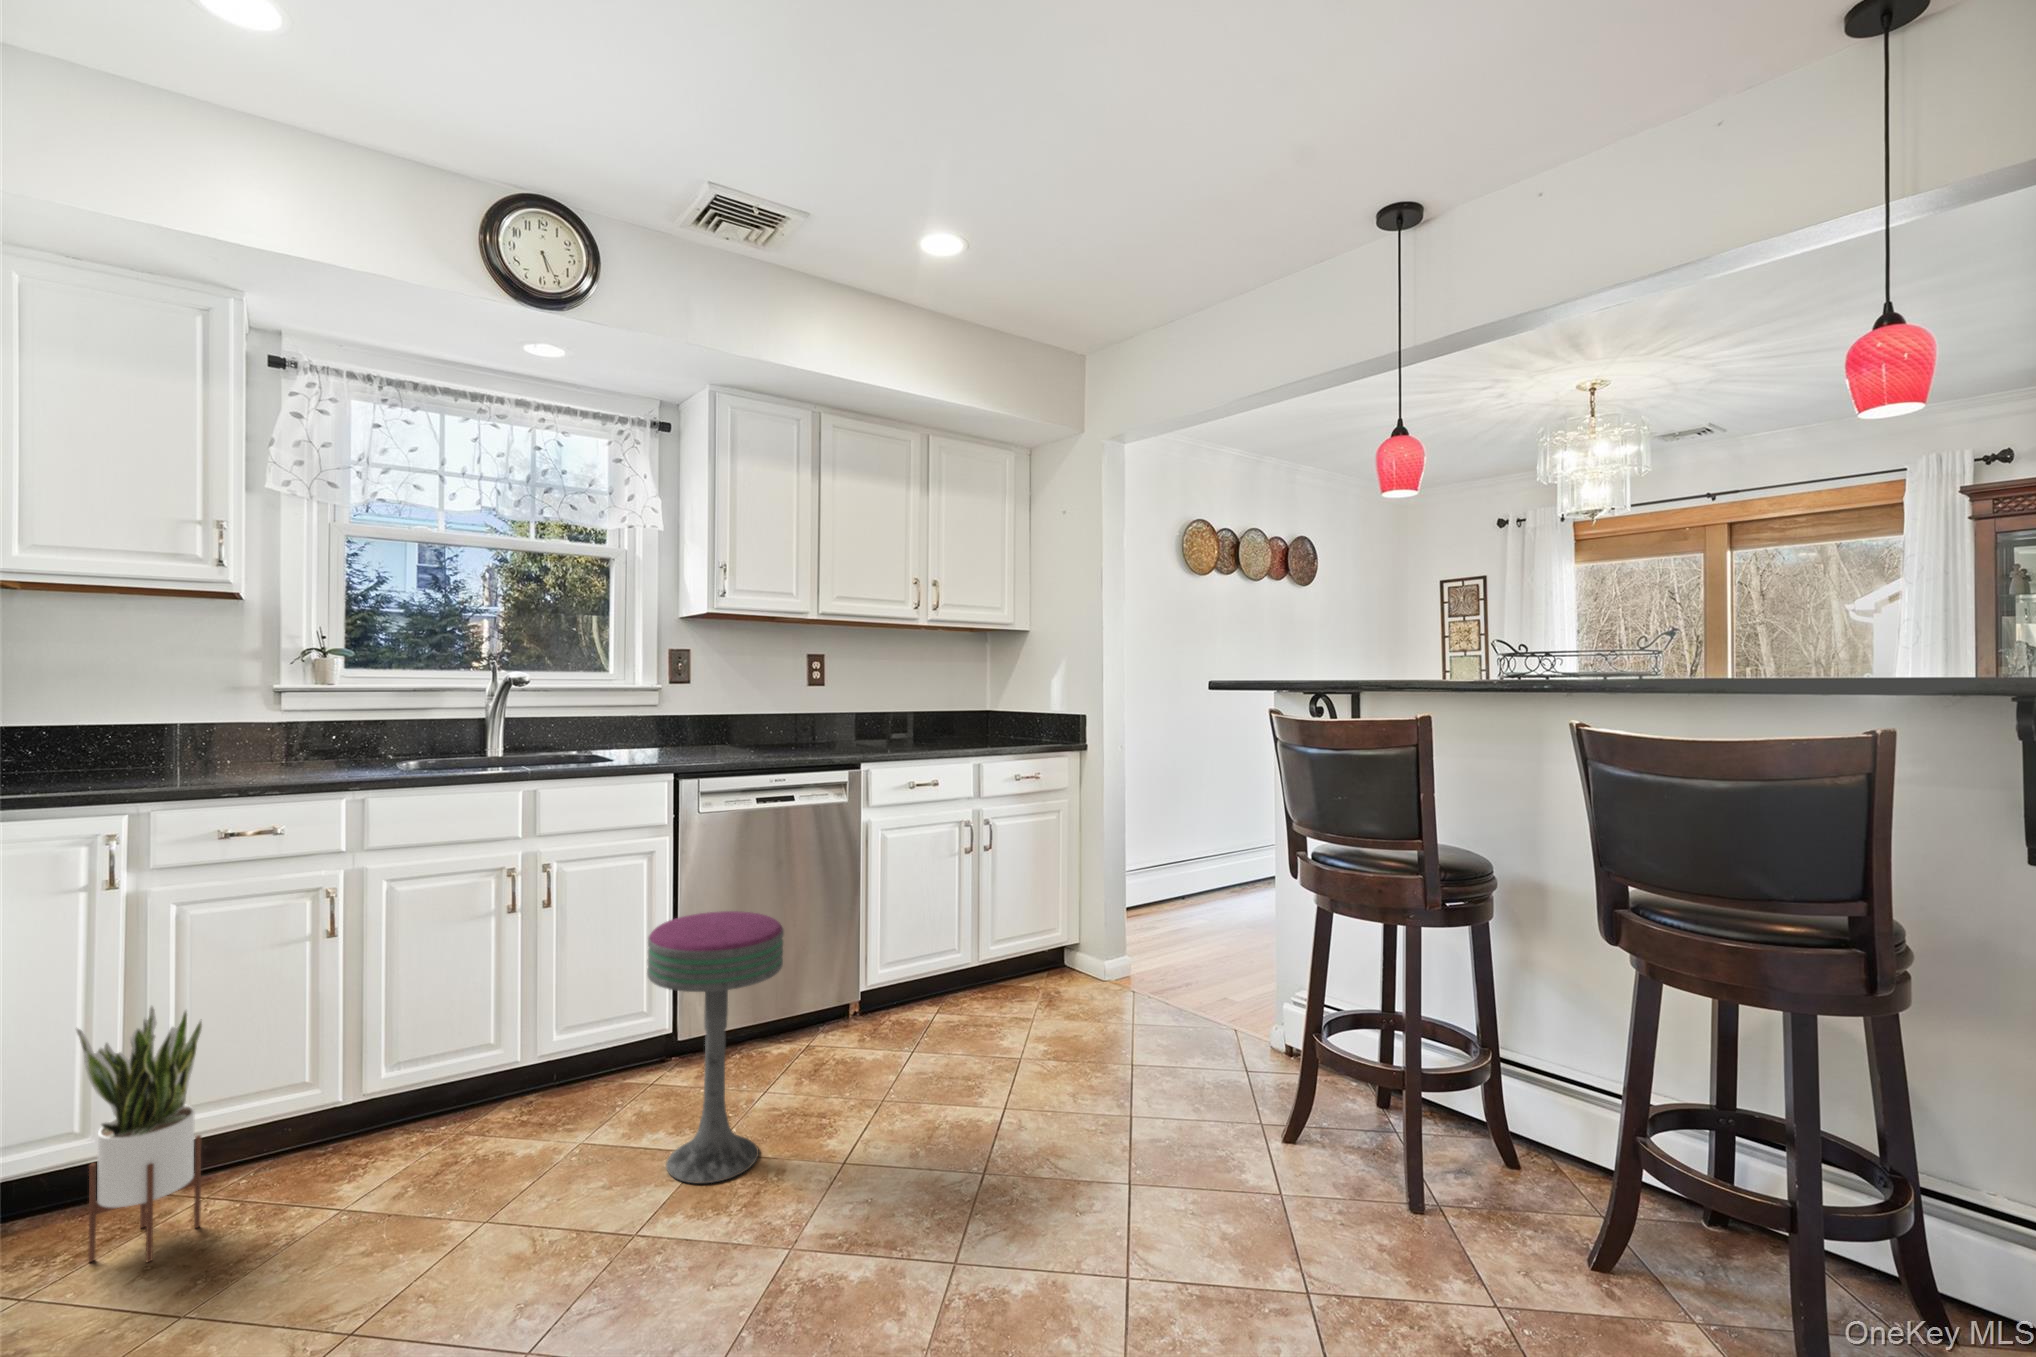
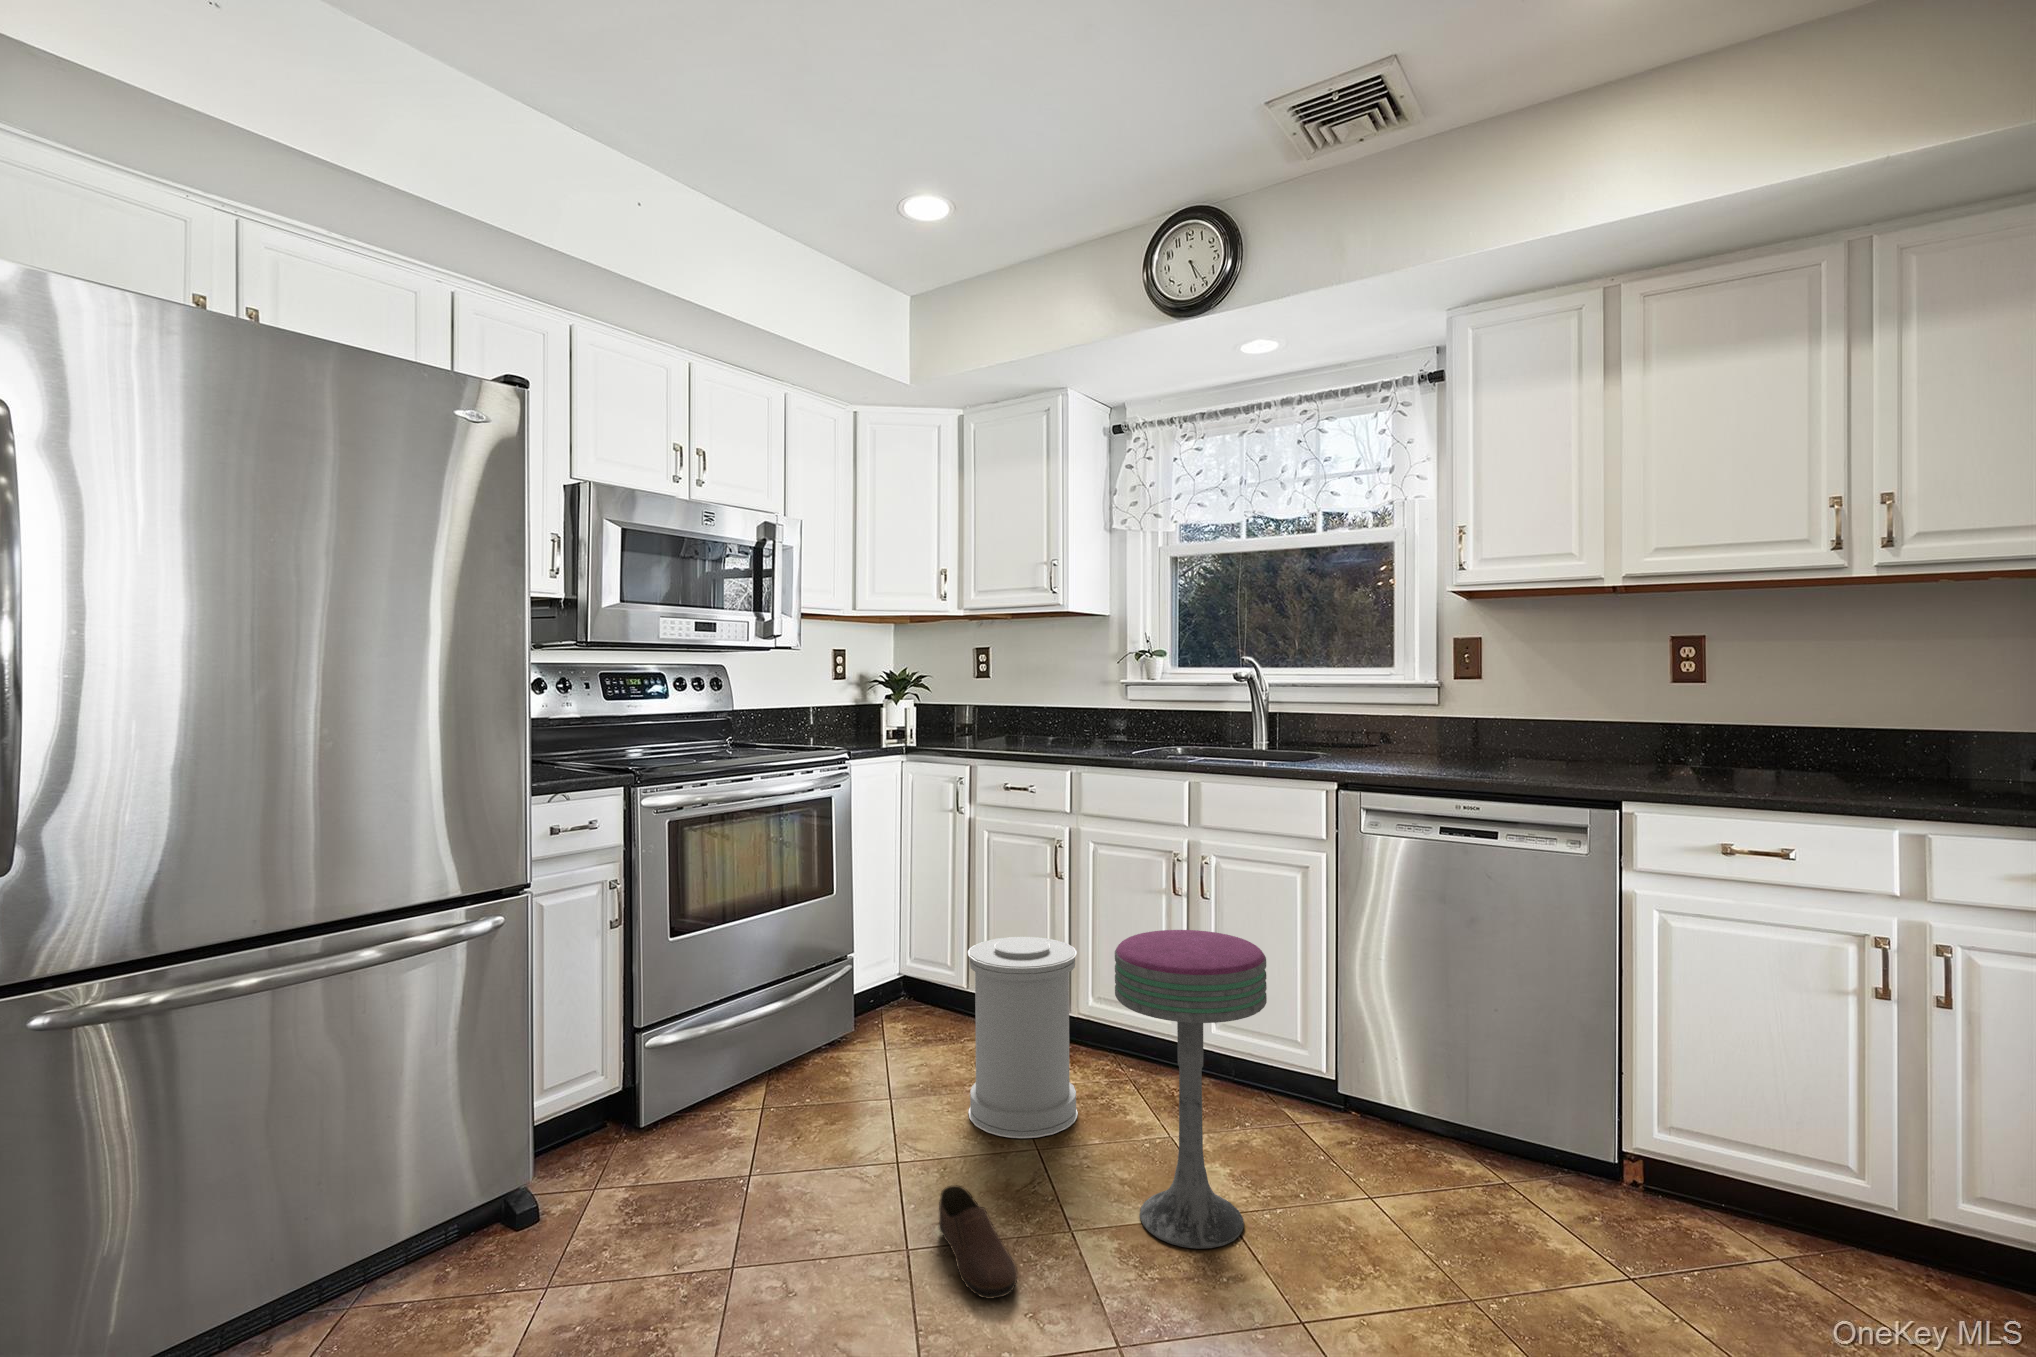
trash can: none [348,989,503,1239] -> present [968,937,1078,1138]
potted plant: present [76,1006,202,1262] -> none [884,893,955,1064]
shoe: none [560,1238,715,1305] -> present [939,1185,1018,1299]

